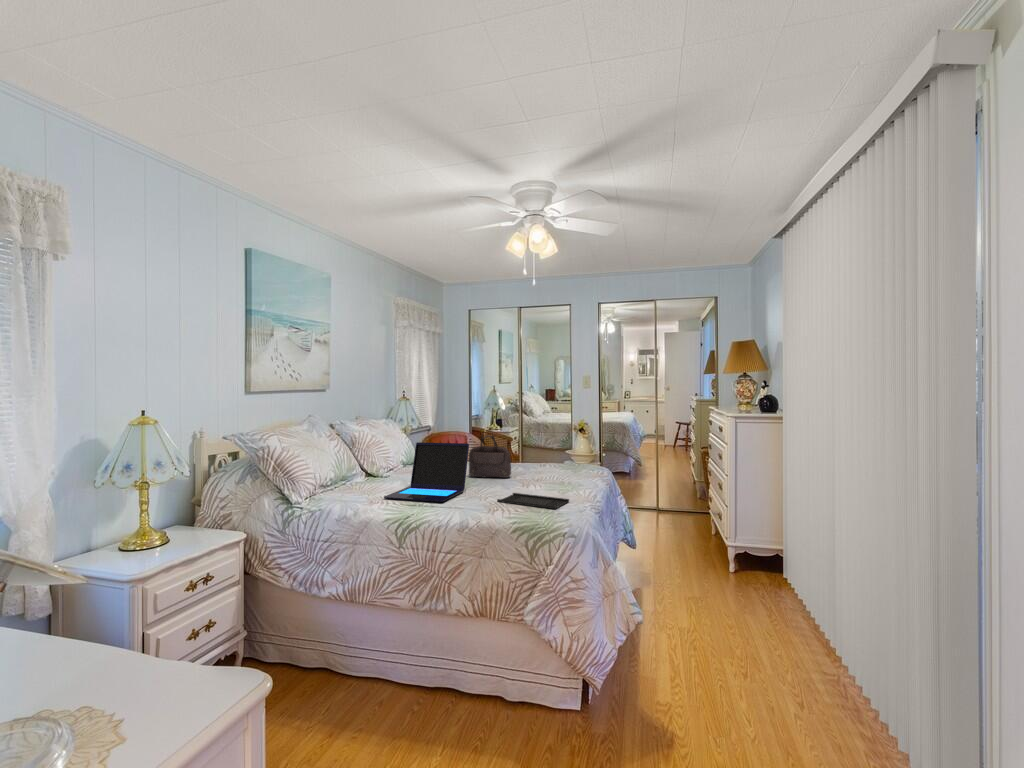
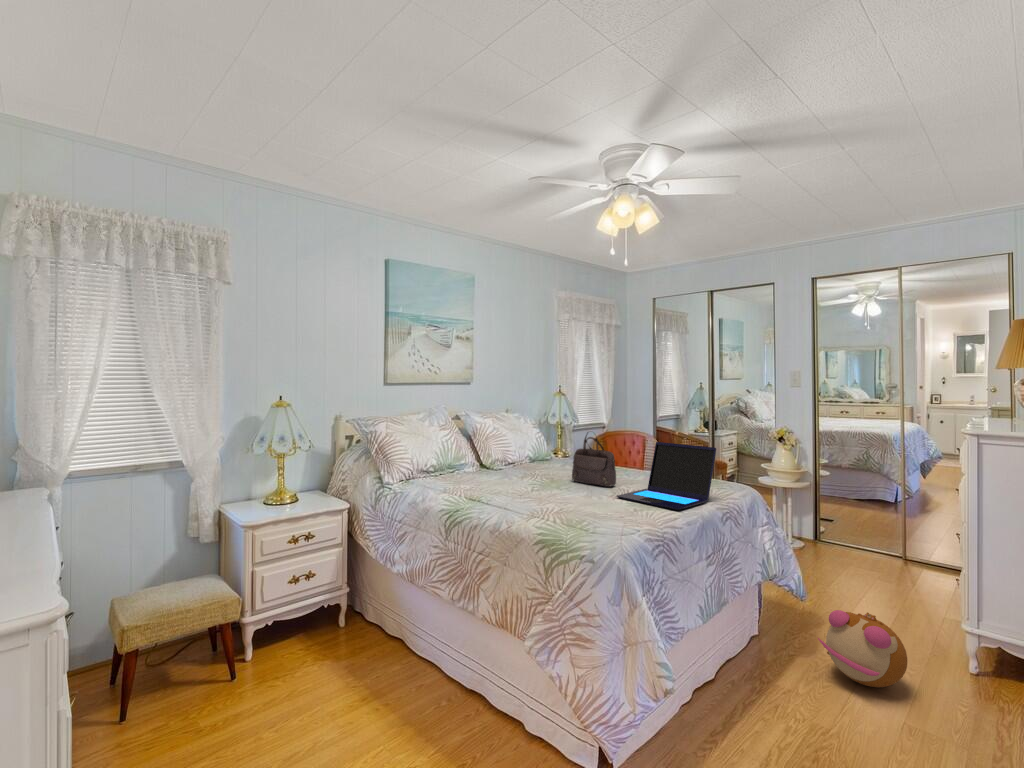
laptop: present [384,442,469,502] -> present [617,442,716,510]
tray: present [497,493,569,509] -> none [557,503,633,528]
plush toy: none [666,542,718,592] -> present [818,610,907,687]

